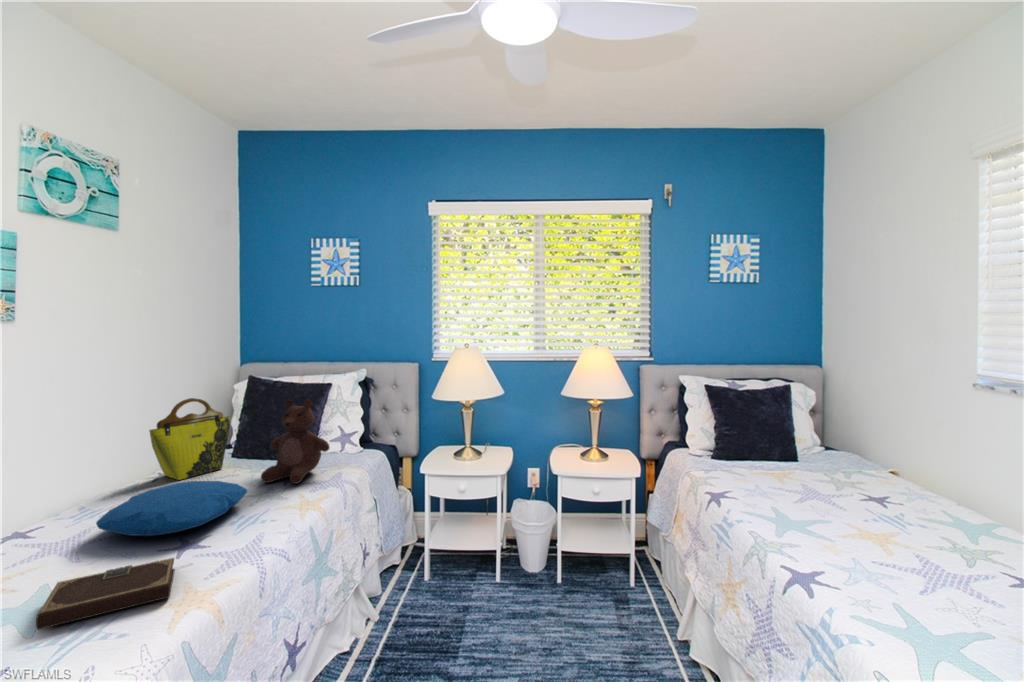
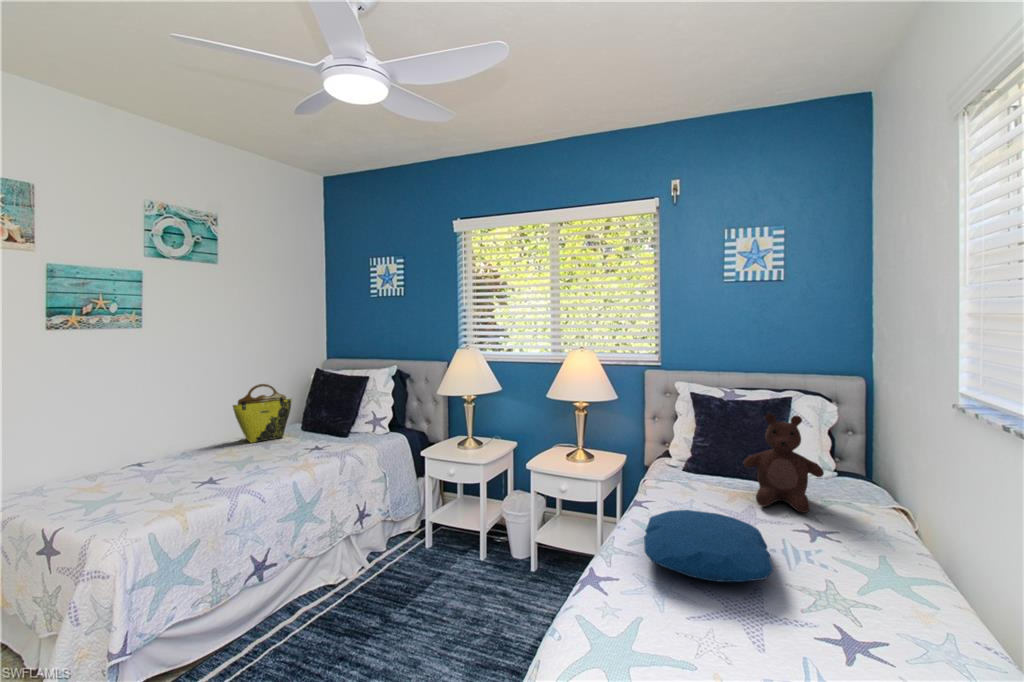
teddy bear: present [261,399,329,484] -> present [743,414,824,513]
pillow: present [96,481,248,536] -> present [644,510,773,582]
notebook: present [36,558,175,630] -> none [93,491,186,520]

